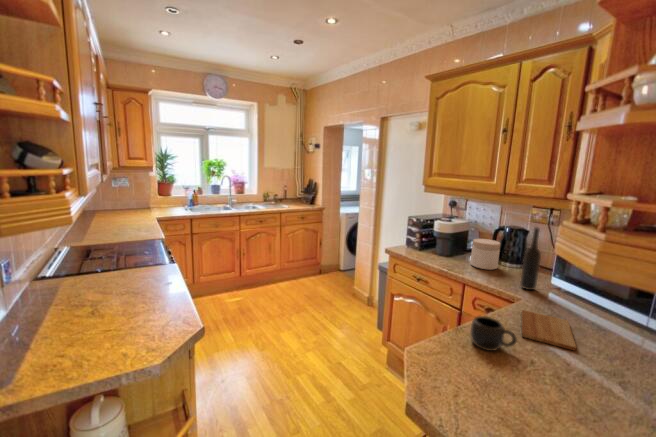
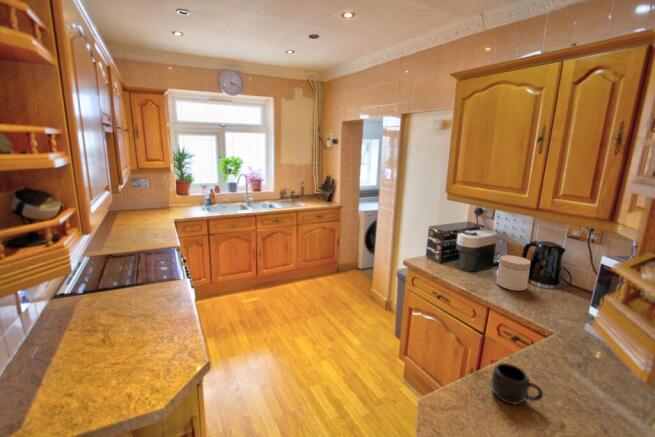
bottle: present [520,228,541,290] -> none [551,252,576,320]
cutting board: present [522,310,576,350] -> none [550,349,613,408]

